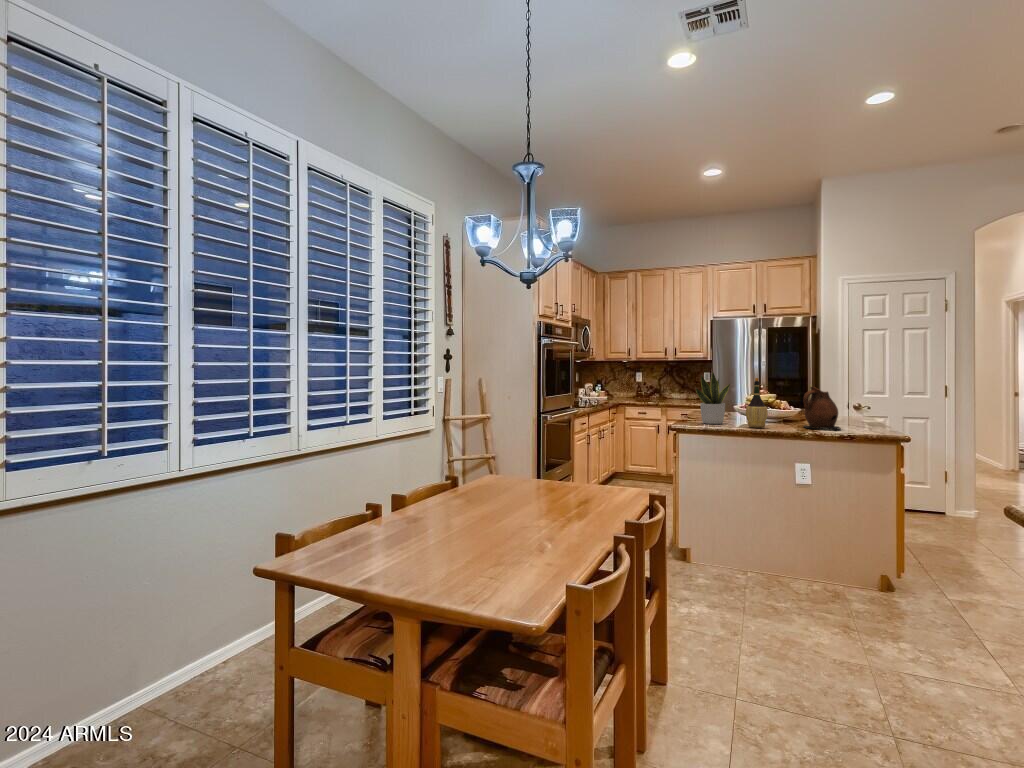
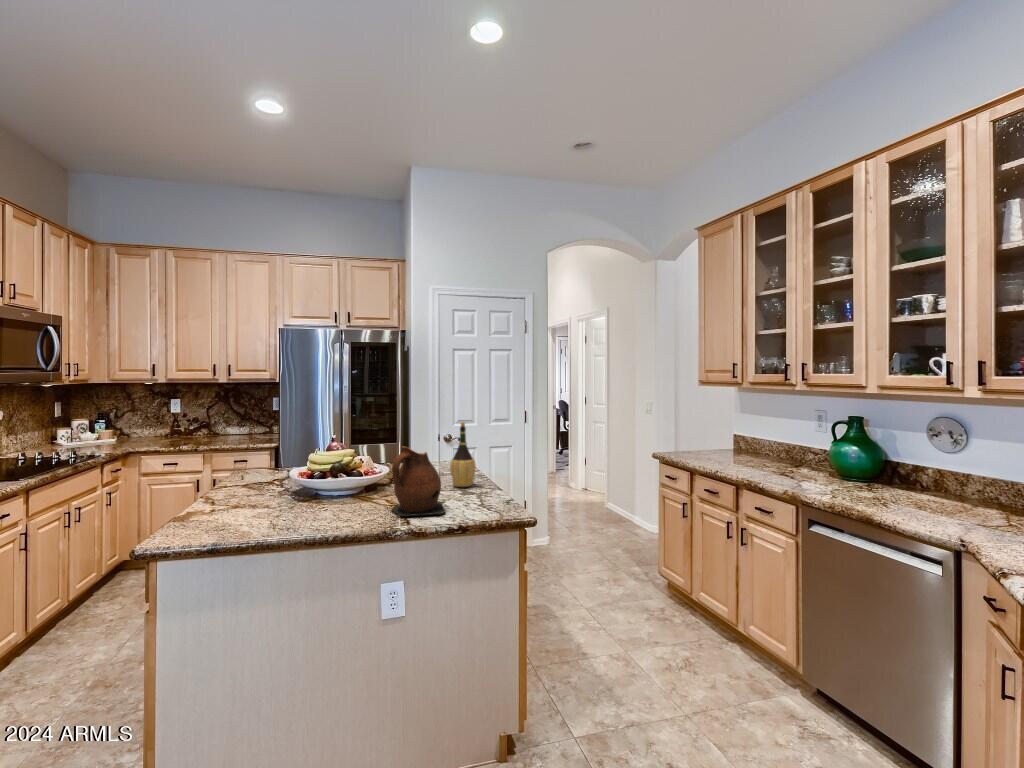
potted plant: present [696,372,730,424] -> none [201,422,277,527]
wine bottle: present [746,378,768,428] -> present [450,422,476,487]

